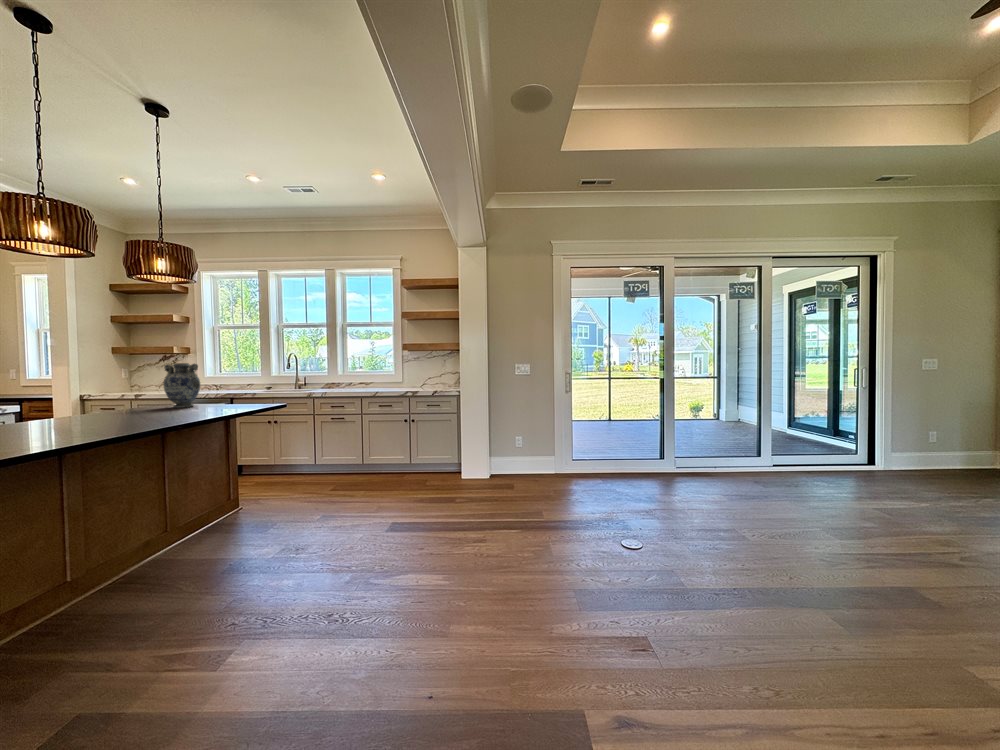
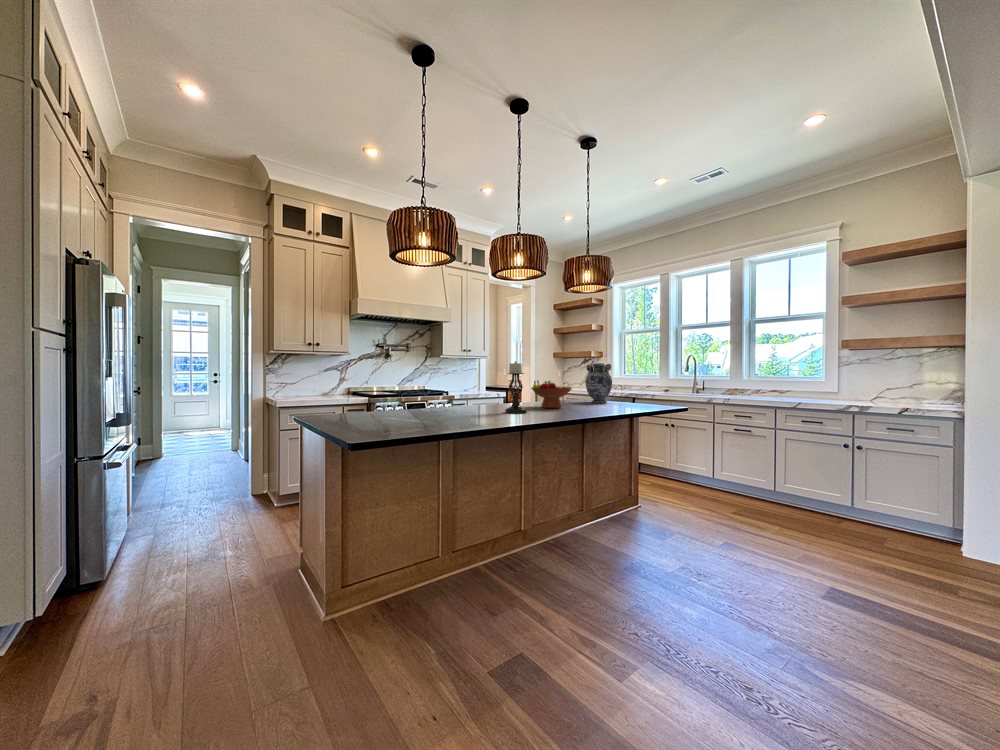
candle holder: none [27,364,69,433] -> present [505,361,527,414]
fruit bowl: none [74,386,143,420] -> present [531,381,572,408]

